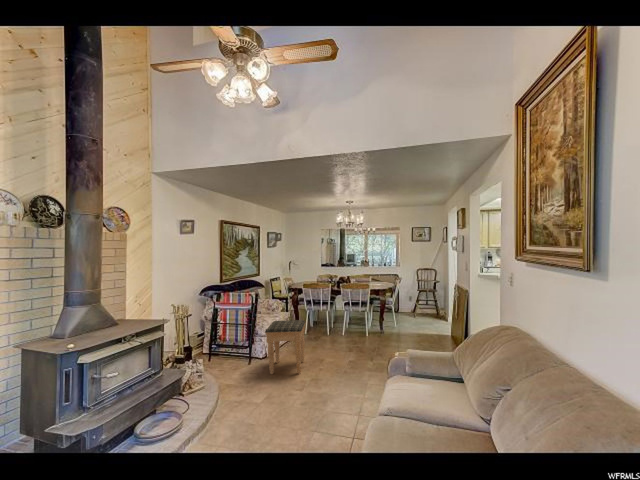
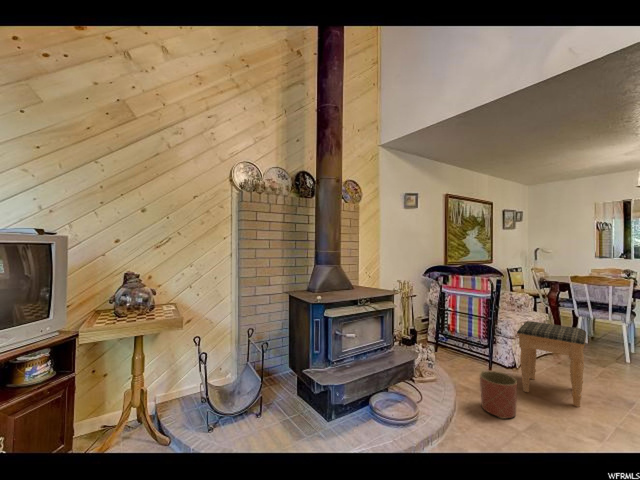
planter: none [237,366,262,401] -> present [480,371,517,419]

